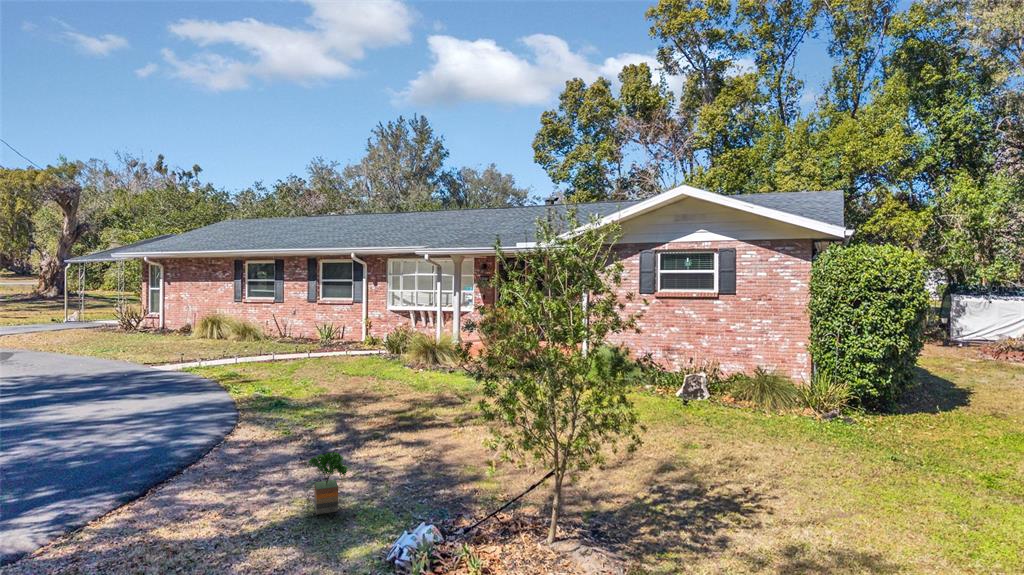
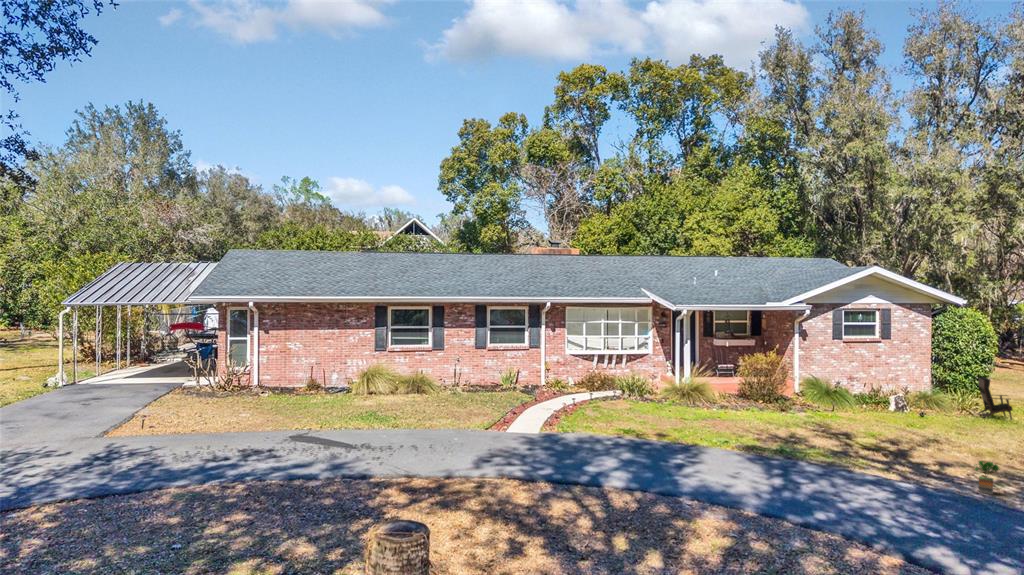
lounge chair: none [837,354,902,428] -> present [978,377,1012,420]

